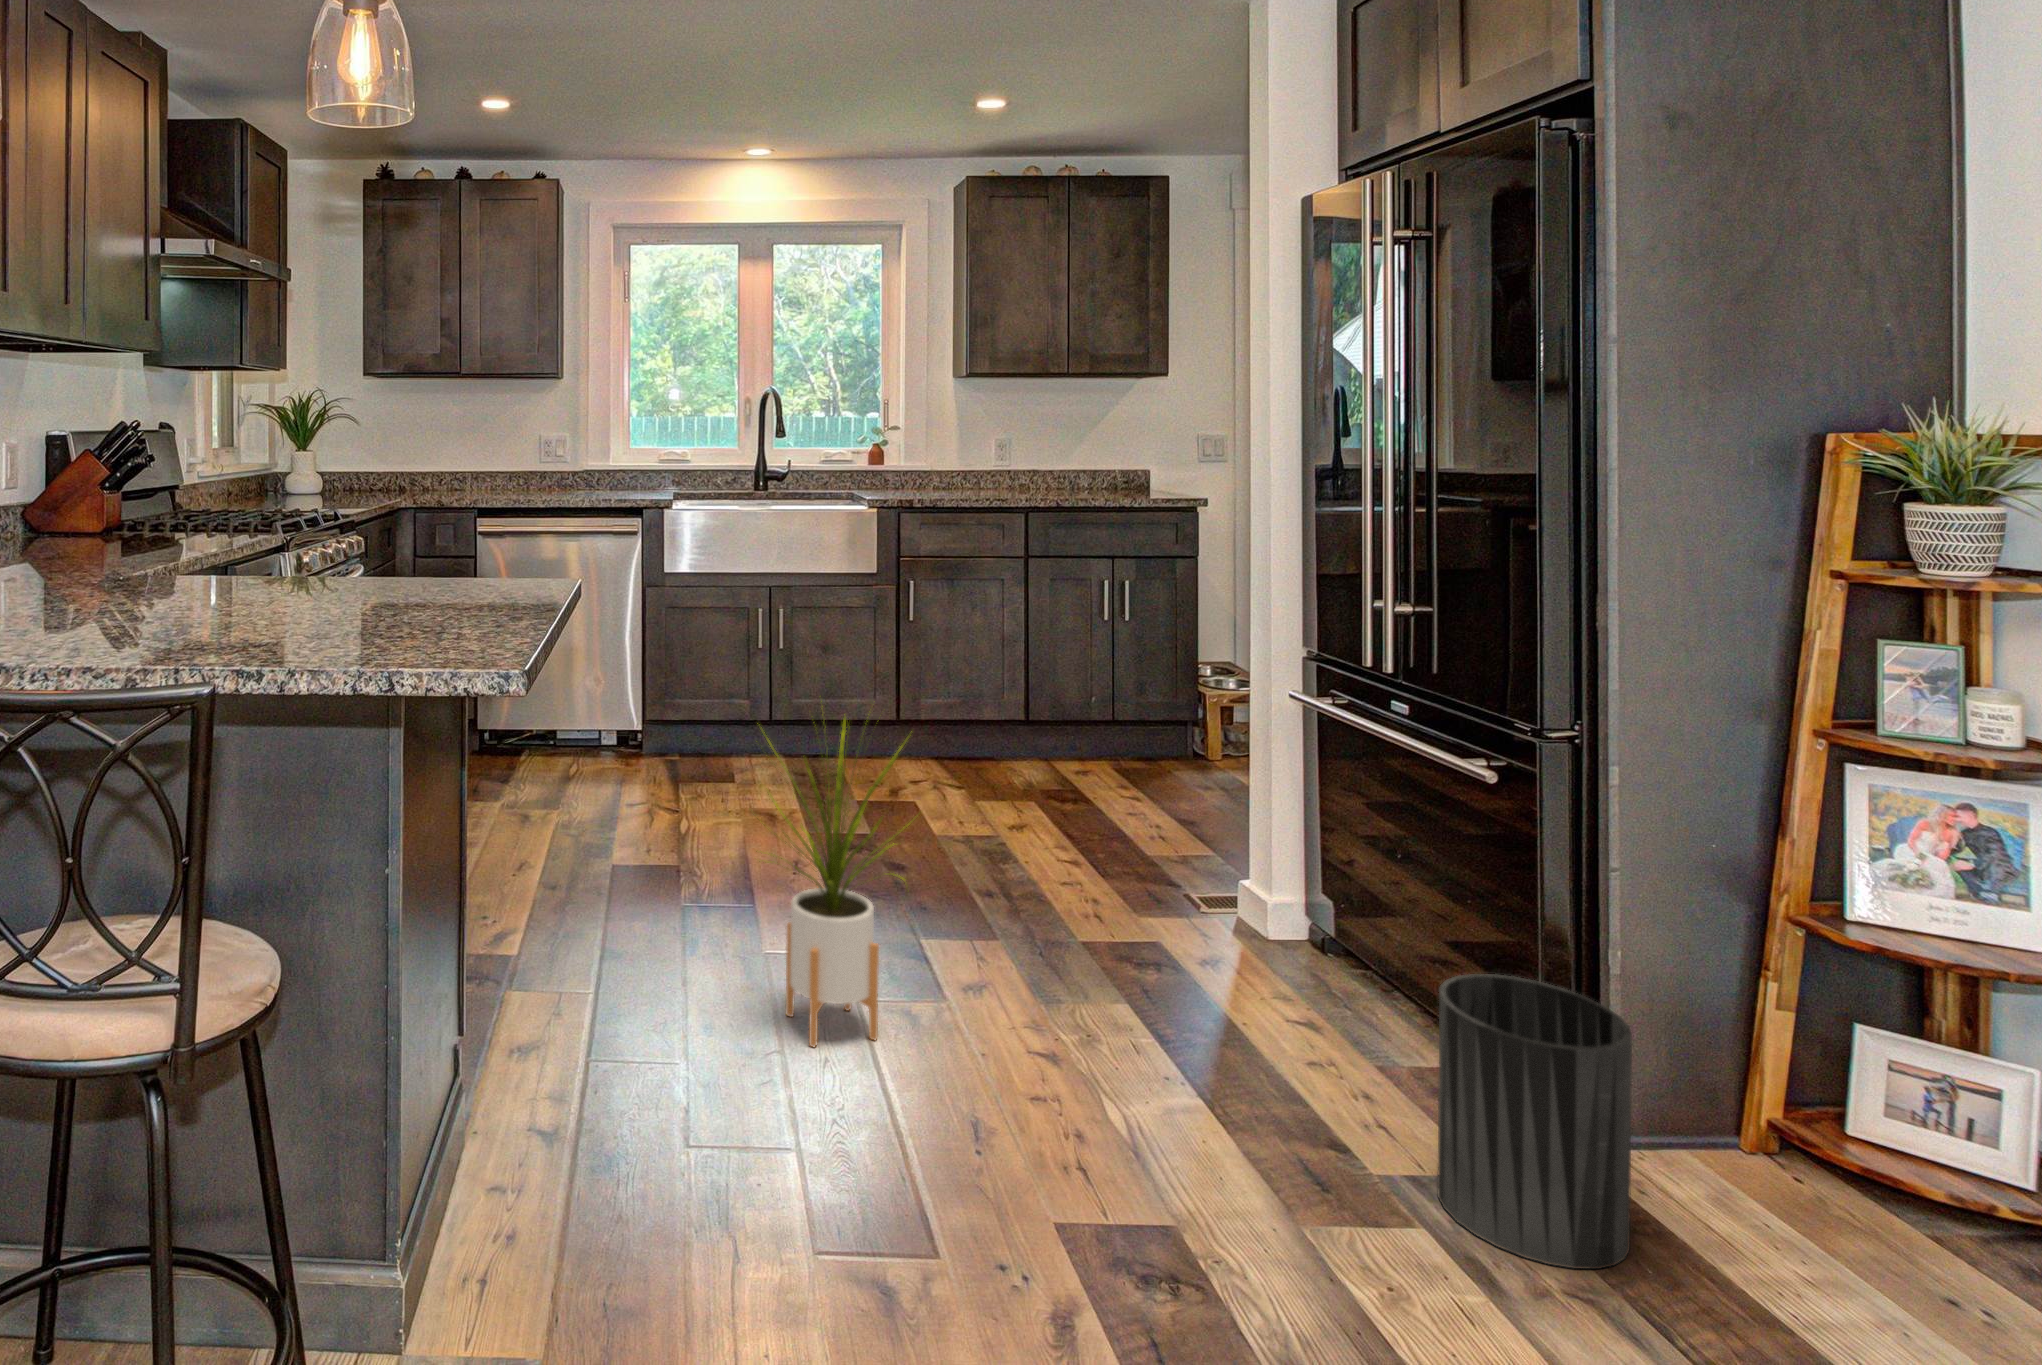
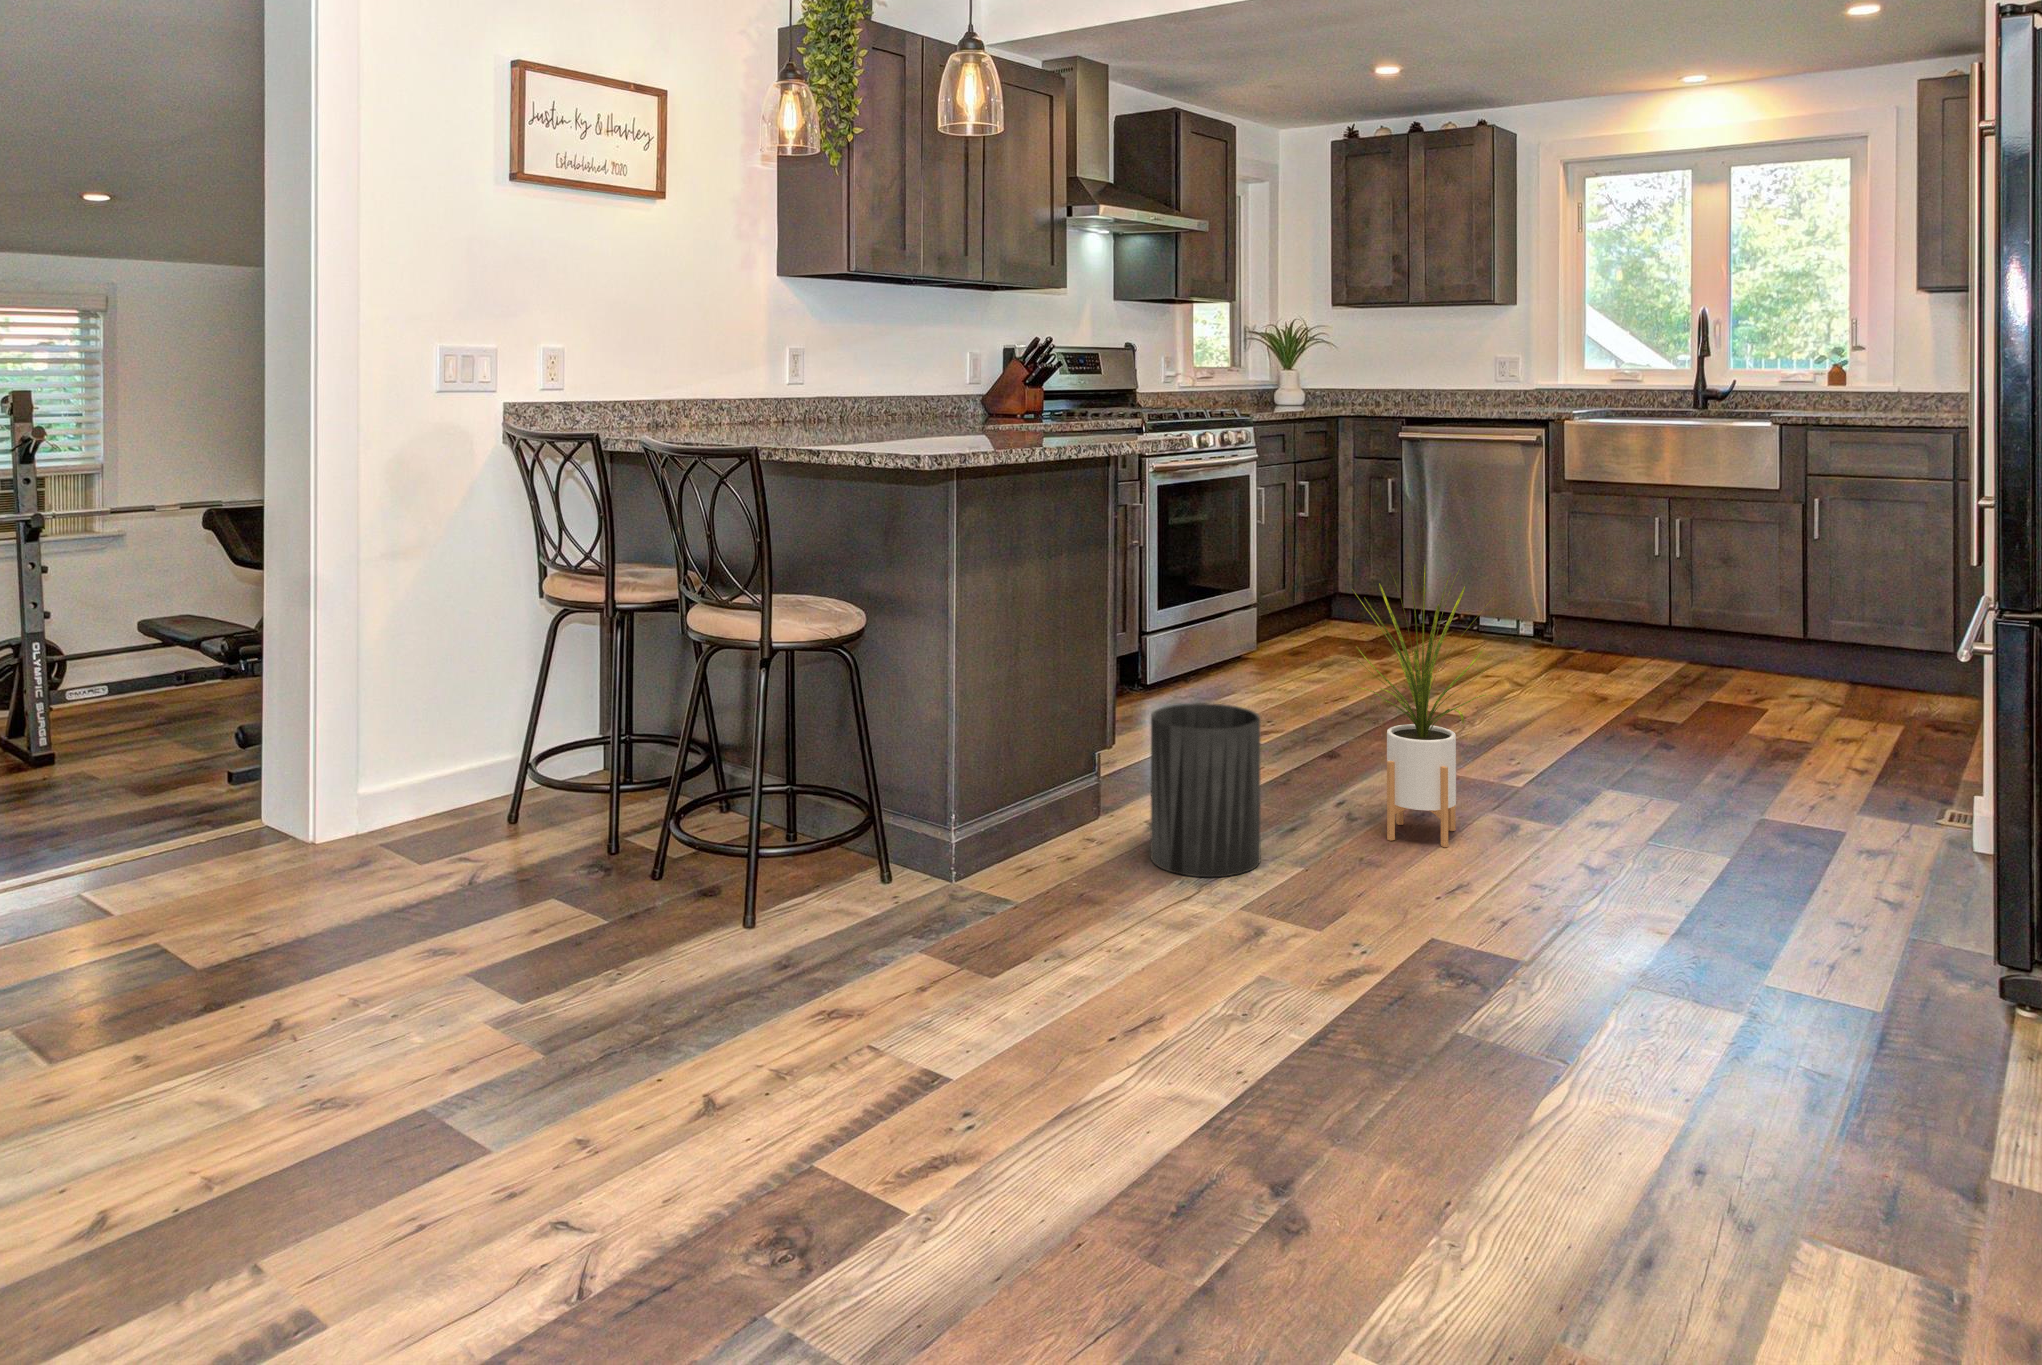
trash can: present [1437,974,1632,1269] -> present [1151,703,1261,877]

